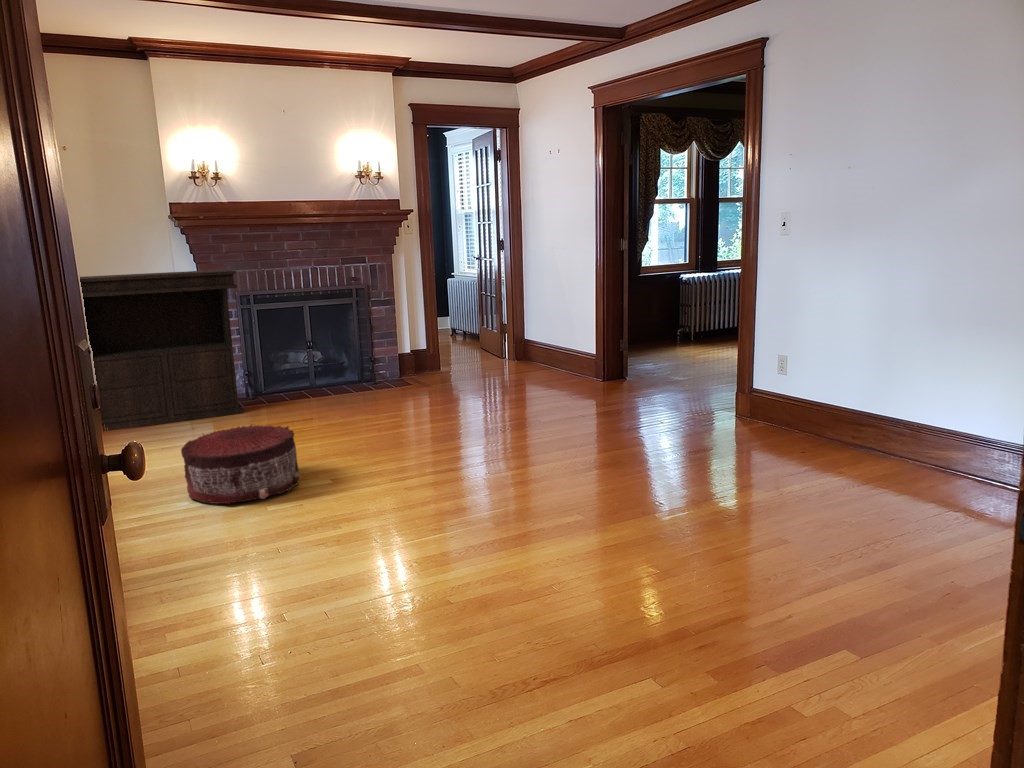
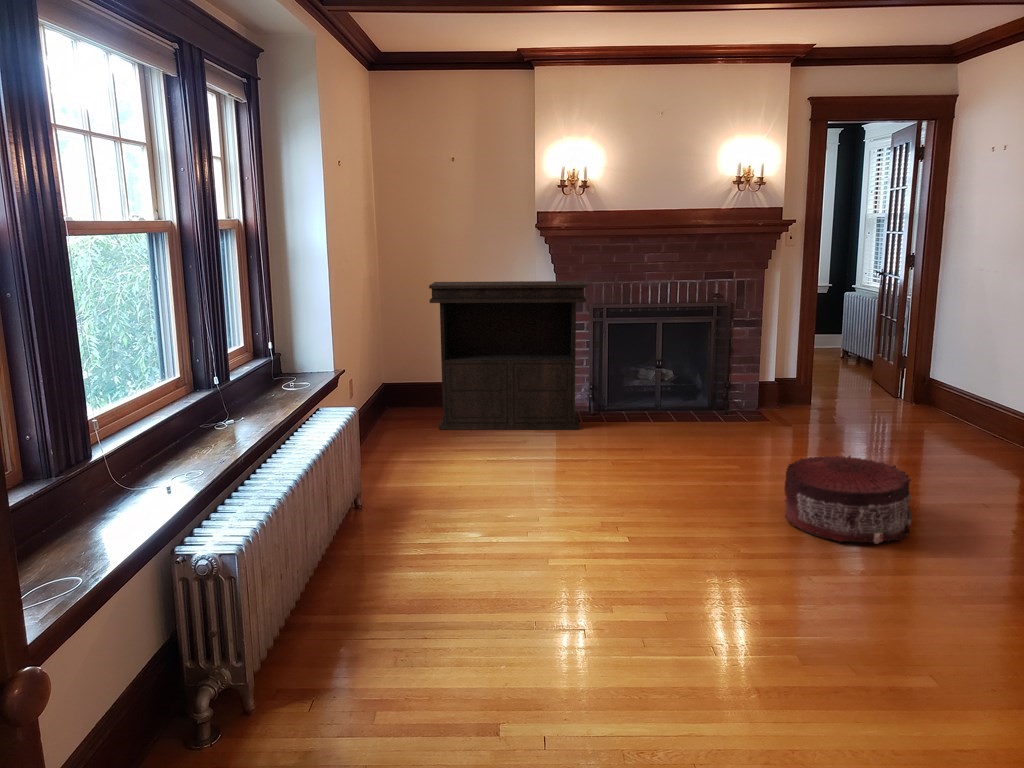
pouf: present [181,425,299,504] -> present [784,456,912,544]

